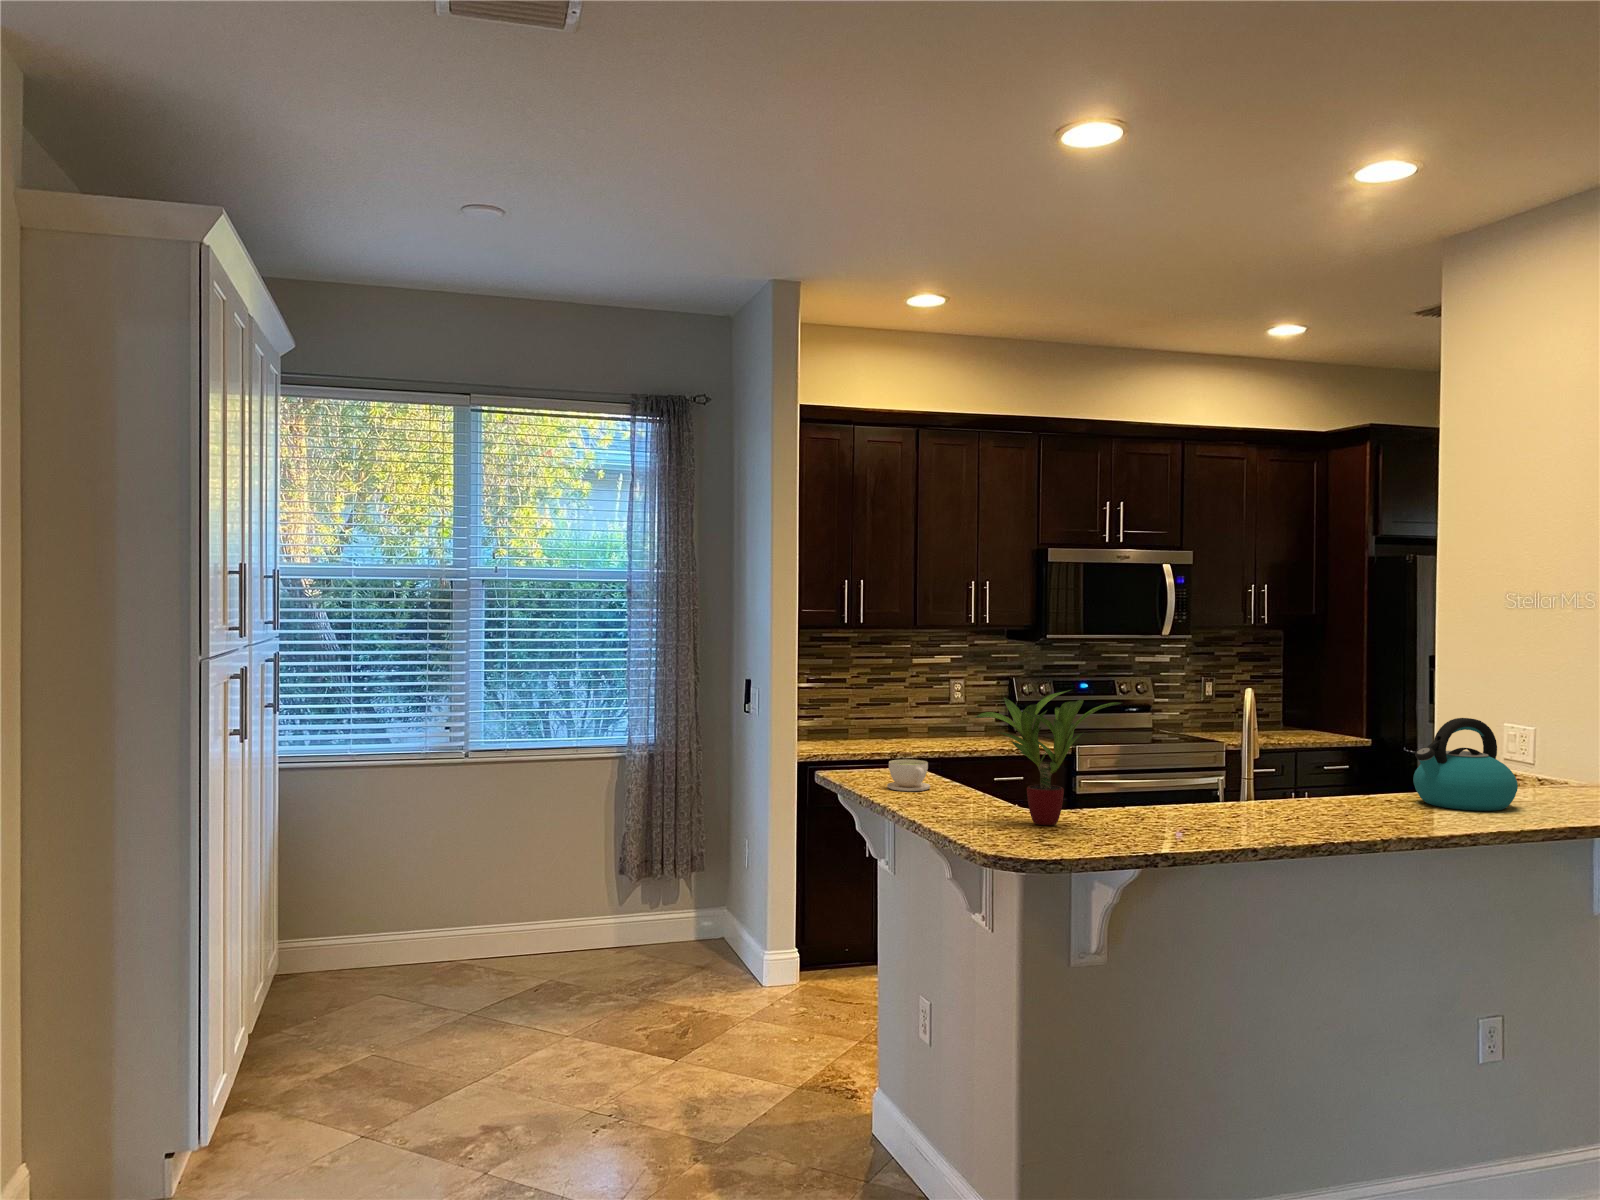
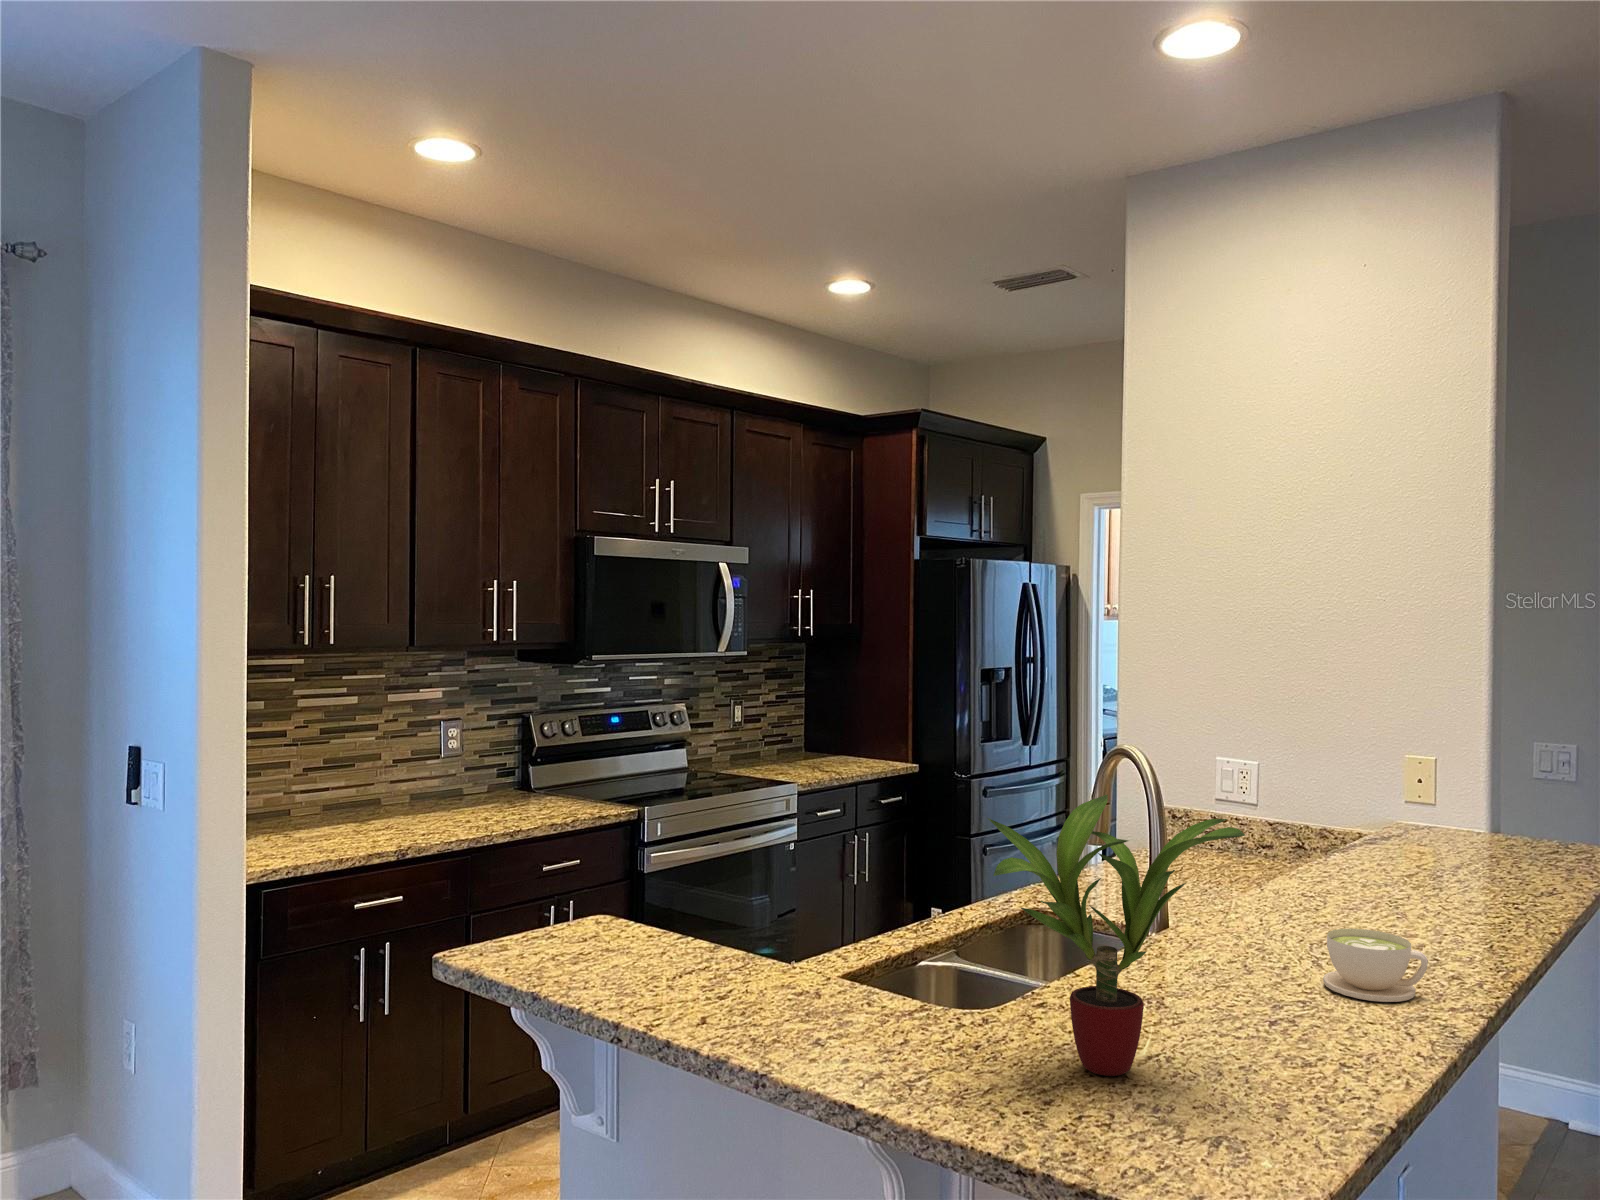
kettle: present [1413,718,1518,811] -> none [1324,776,1460,904]
coffee cup: present [887,759,930,791] -> present [1323,929,1428,1002]

